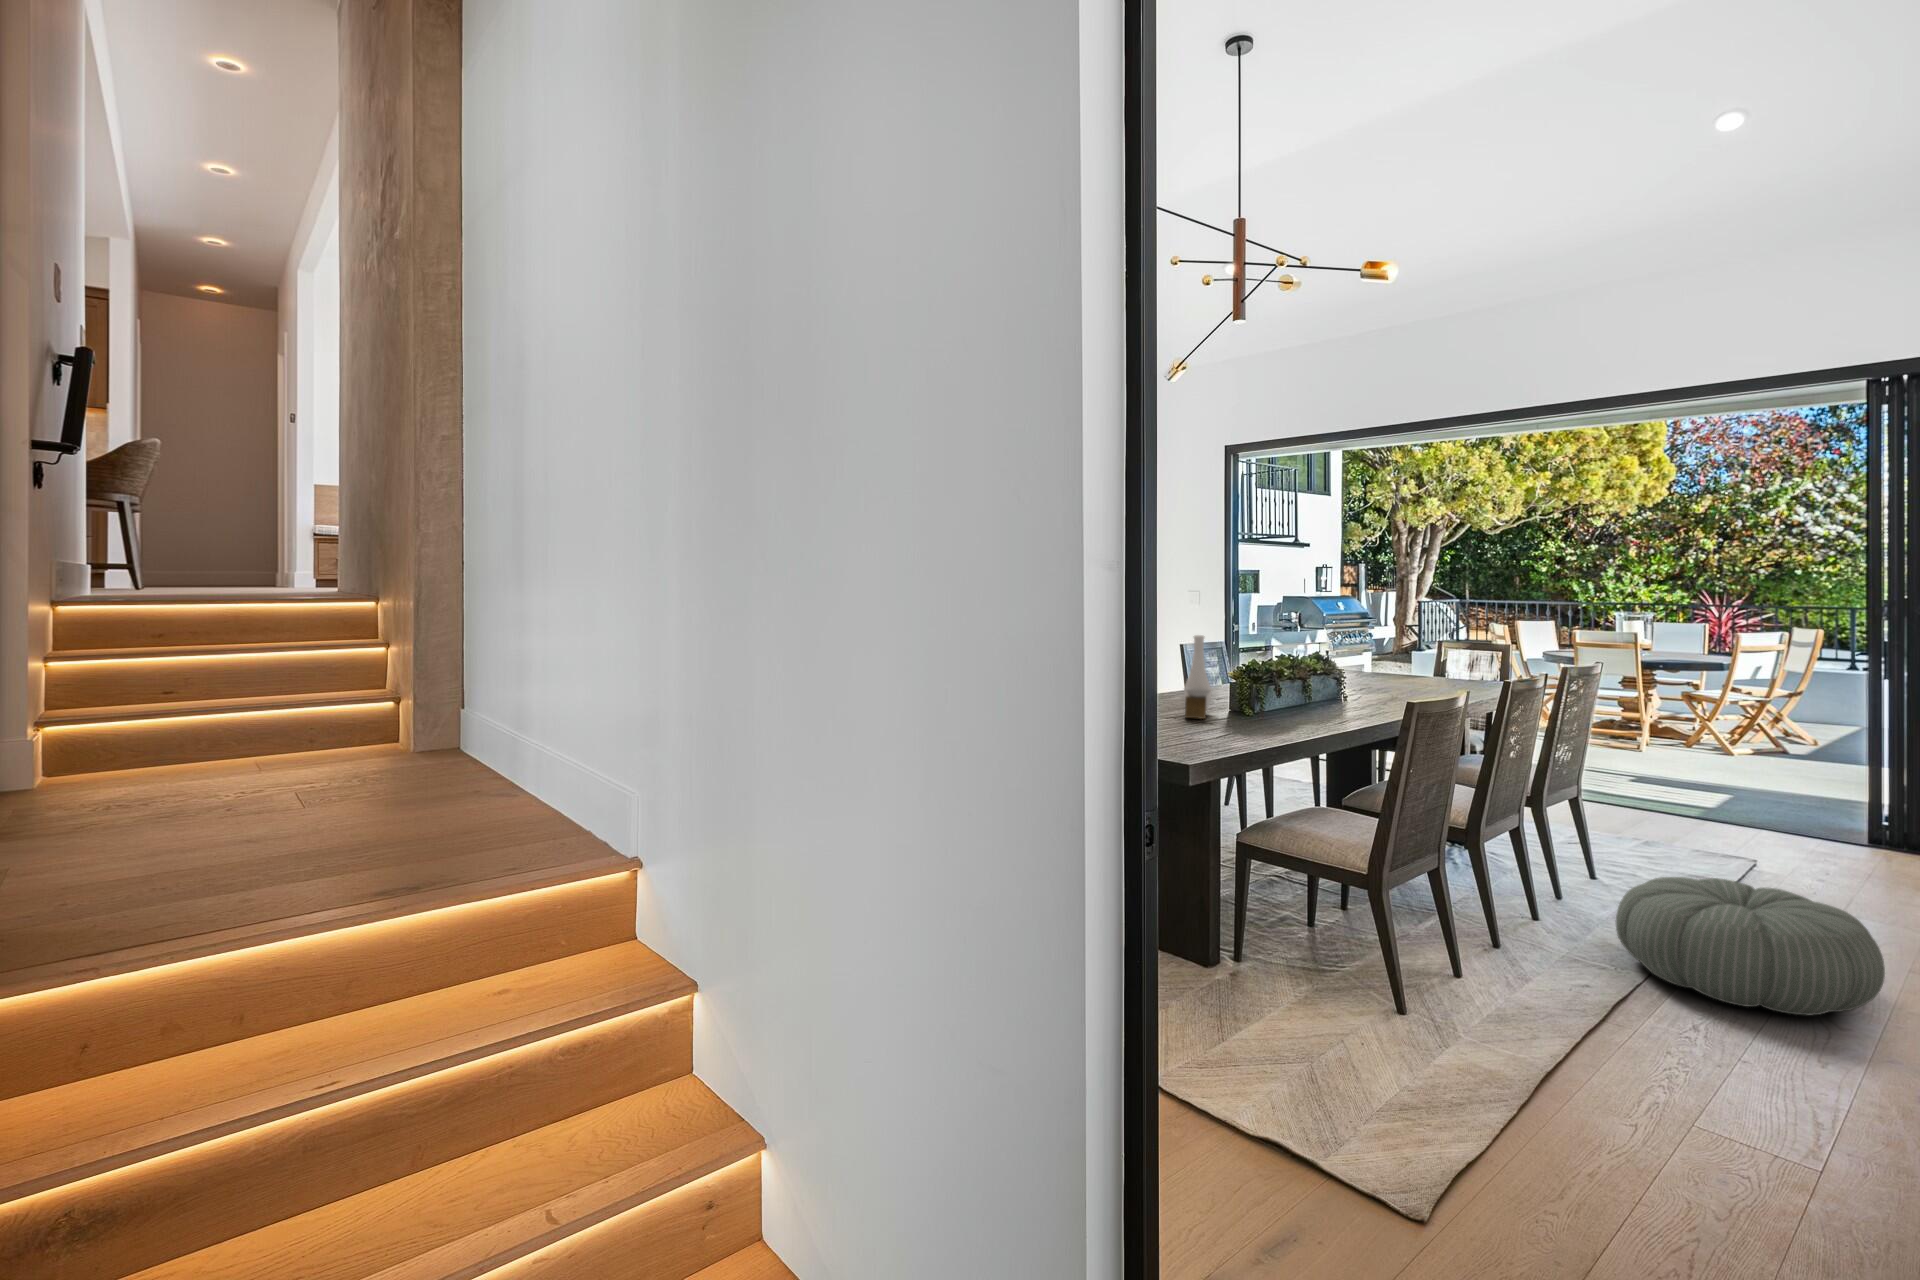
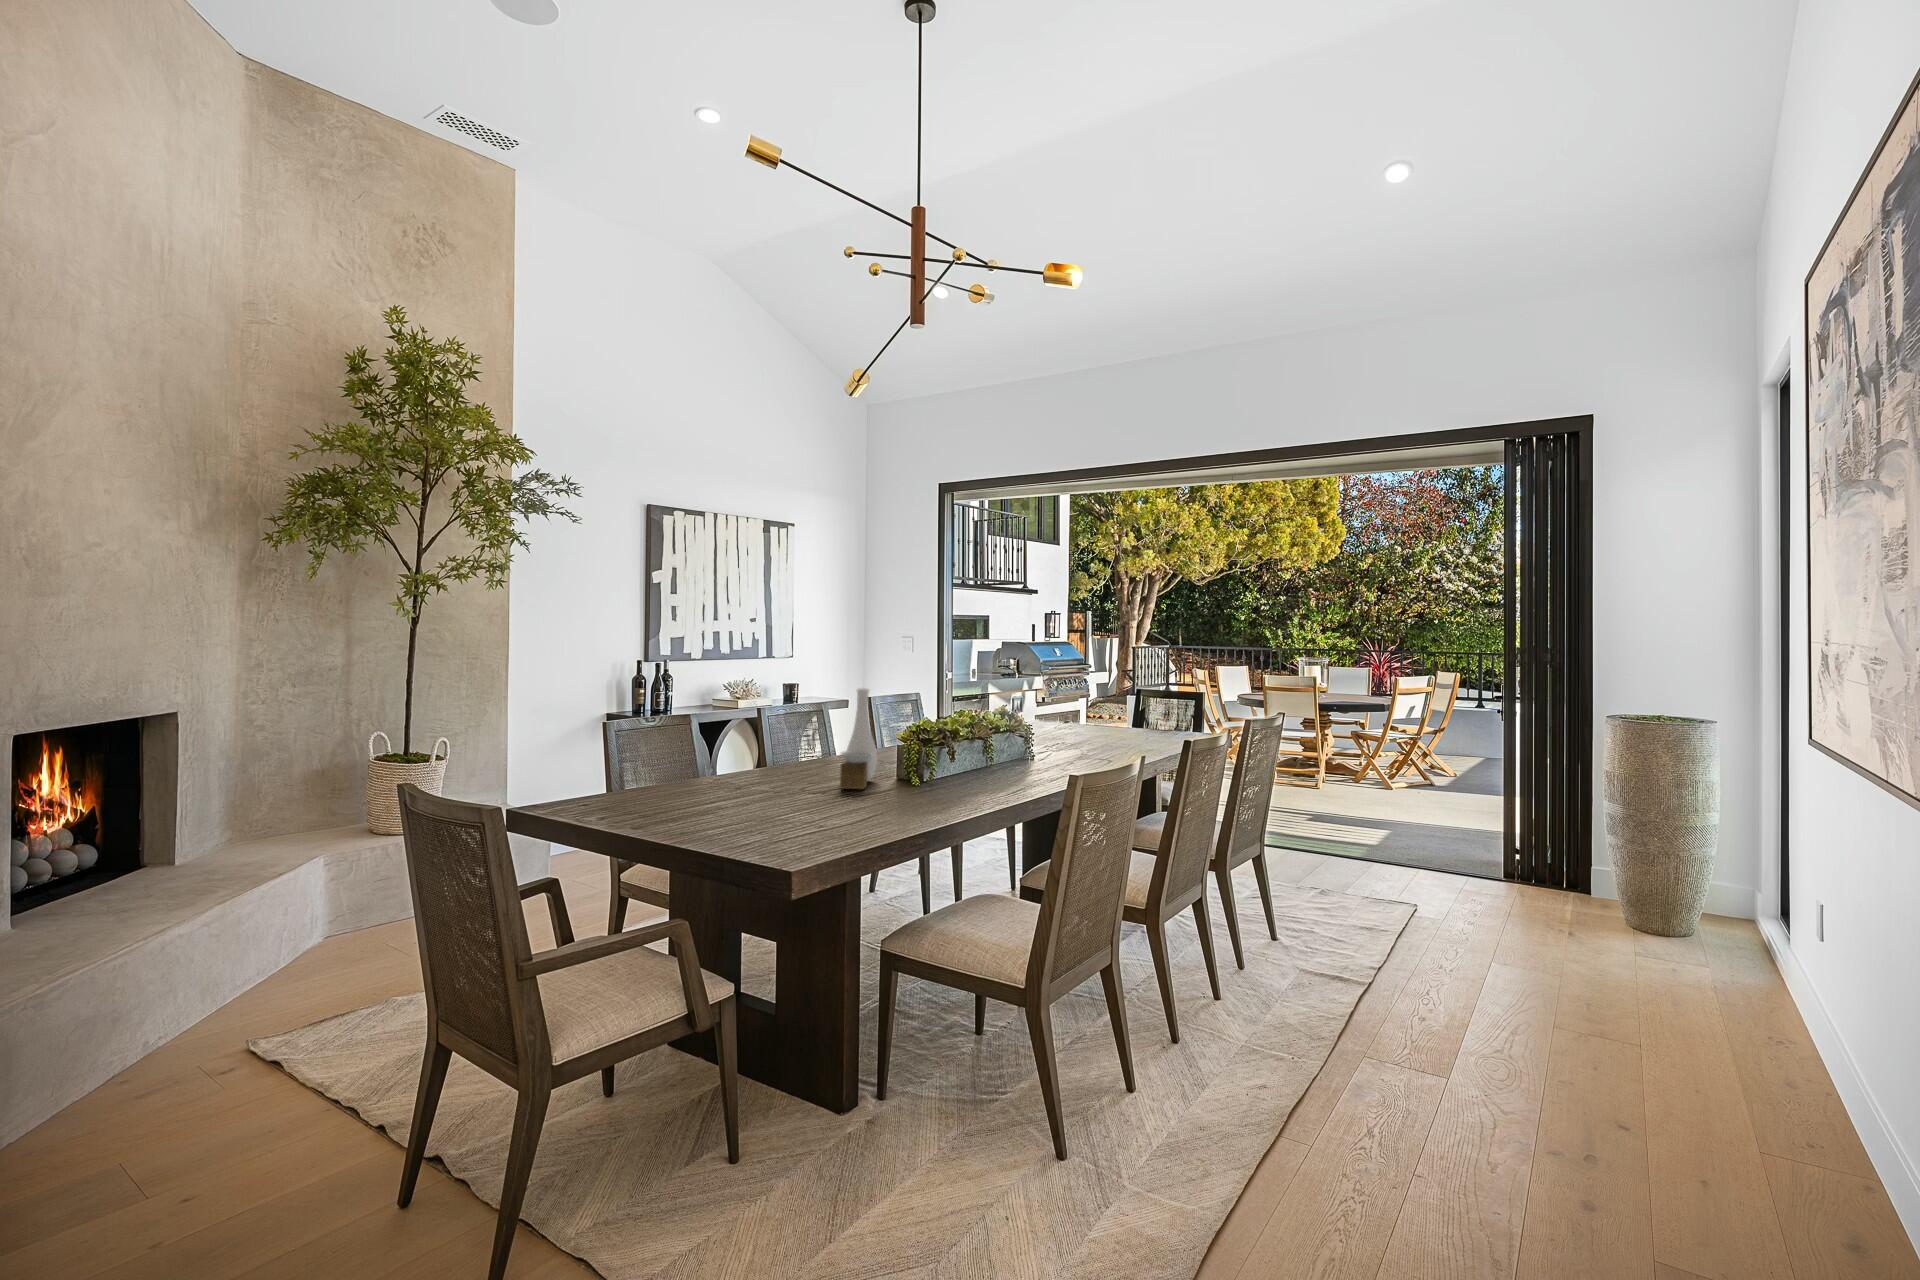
pouf: present [1616,877,1885,1015] -> none [1296,949,1548,1112]

